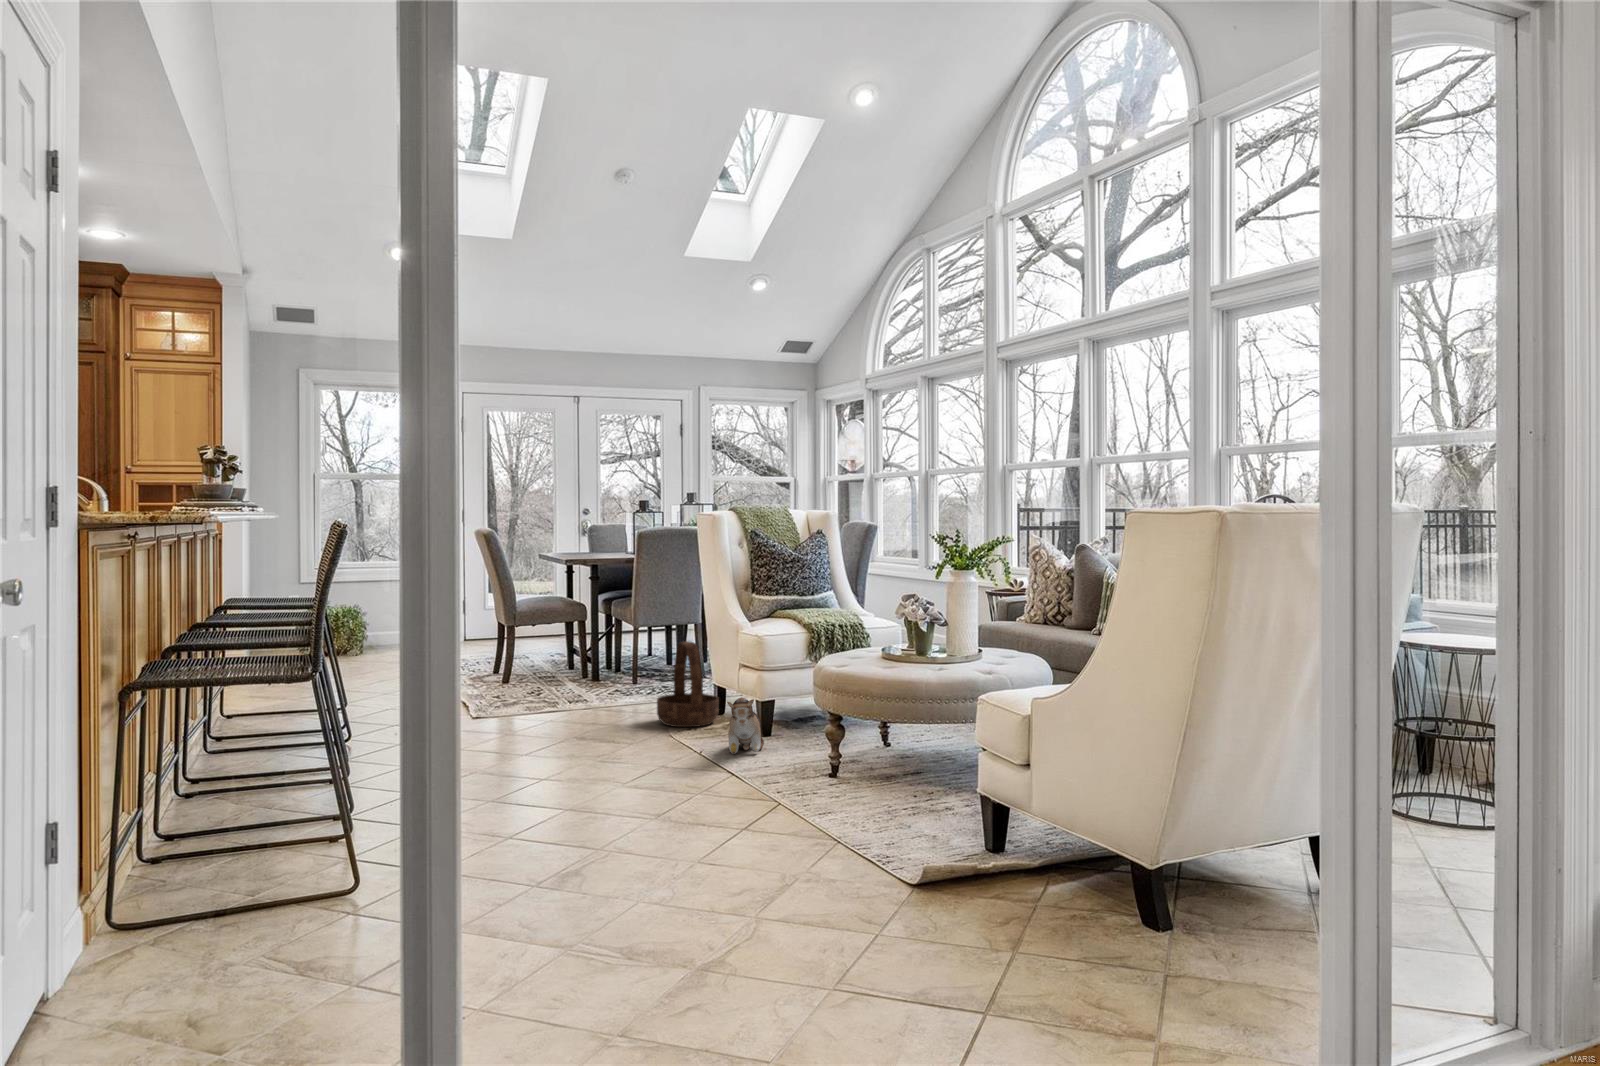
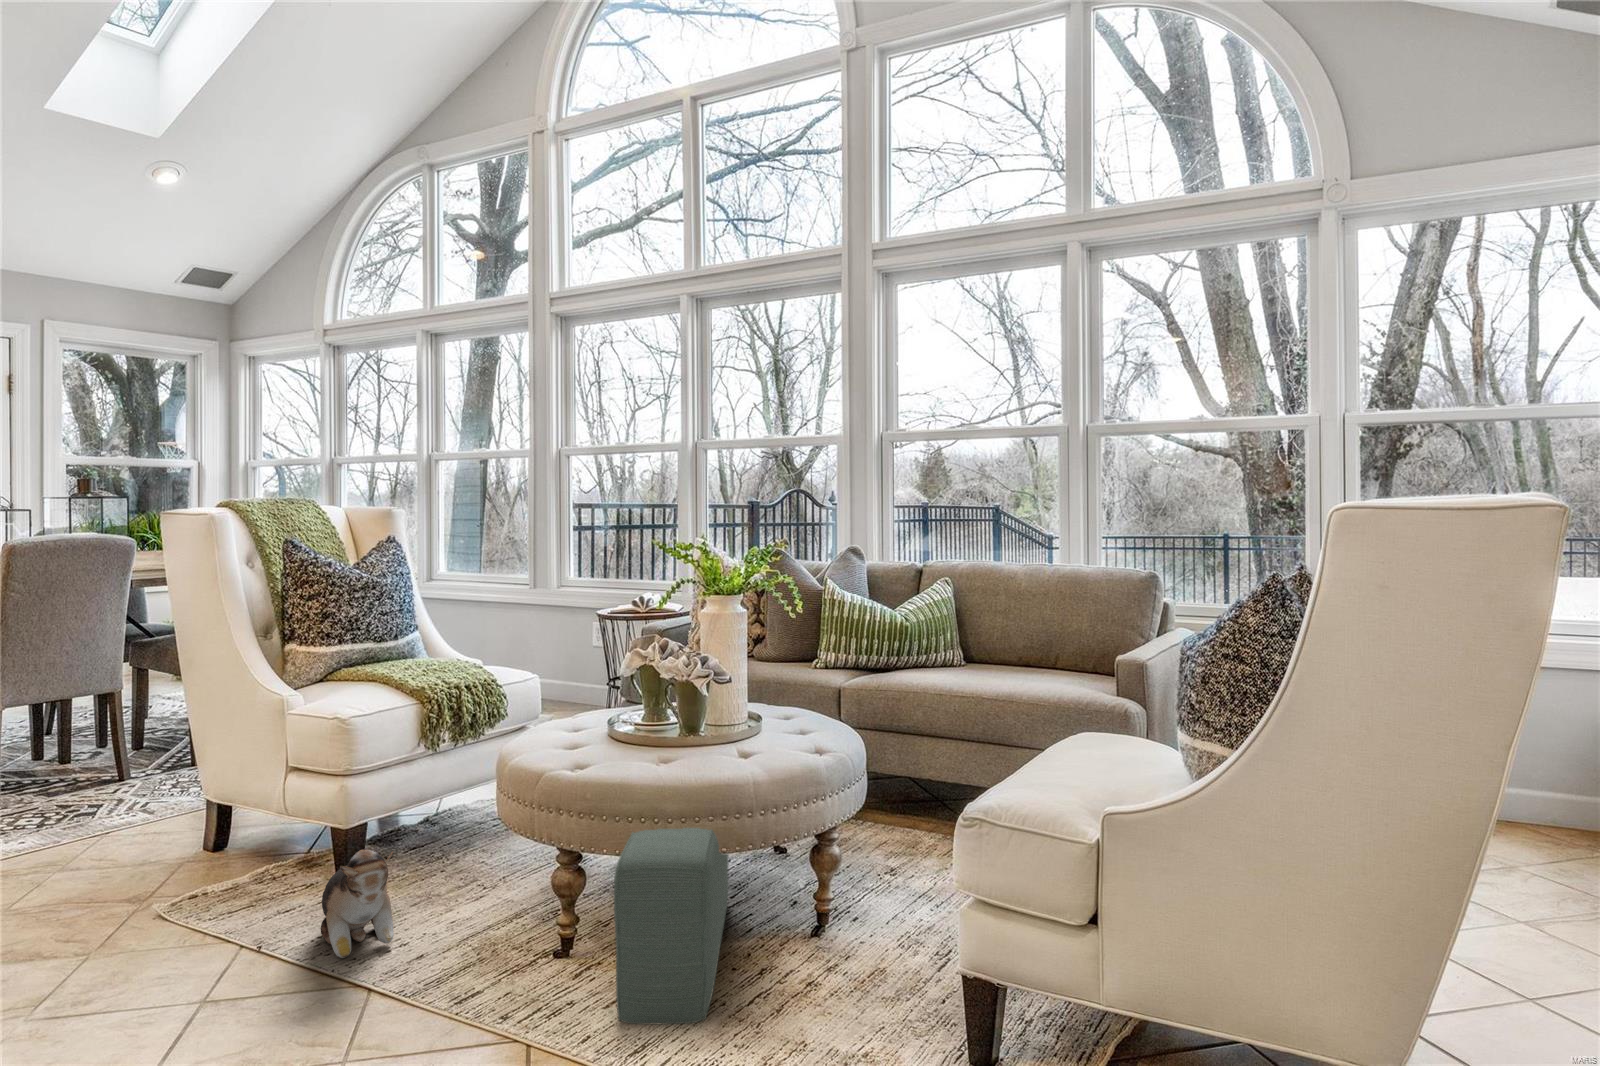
basket: present [657,641,719,727] -> none [106,741,241,910]
pouf: none [822,686,945,799] -> present [614,828,728,1025]

